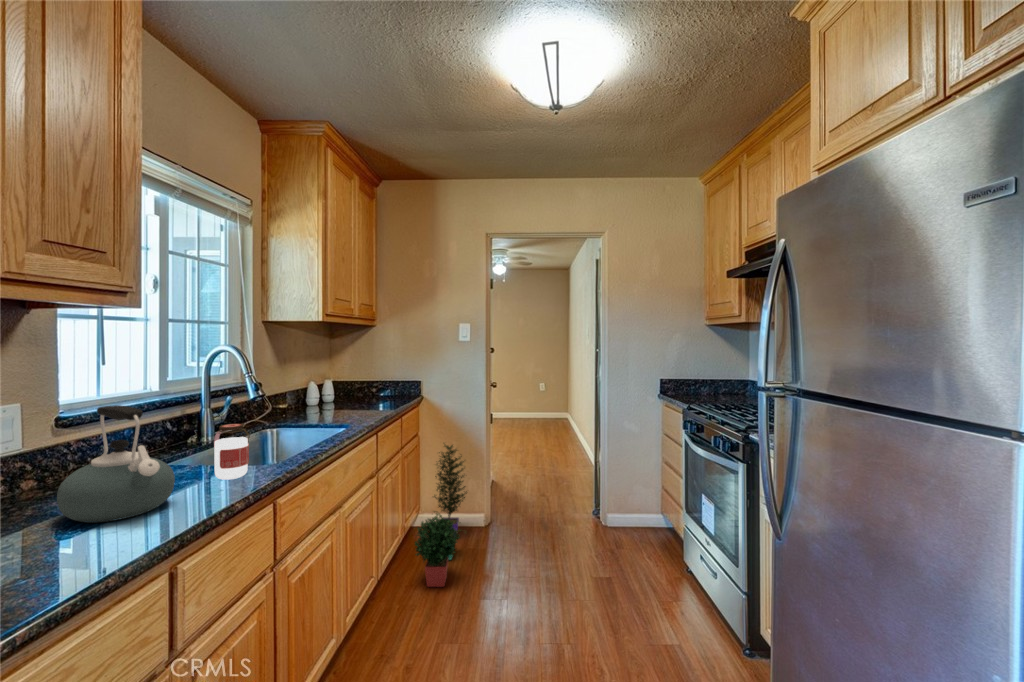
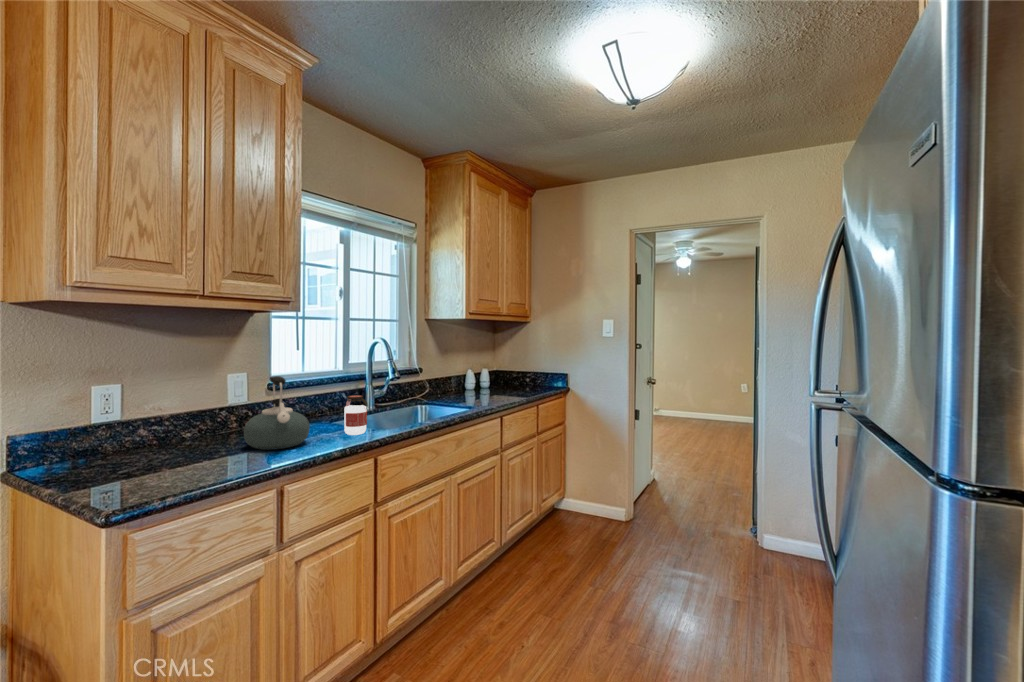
potted plant: present [415,445,467,587] -> none [535,433,607,564]

